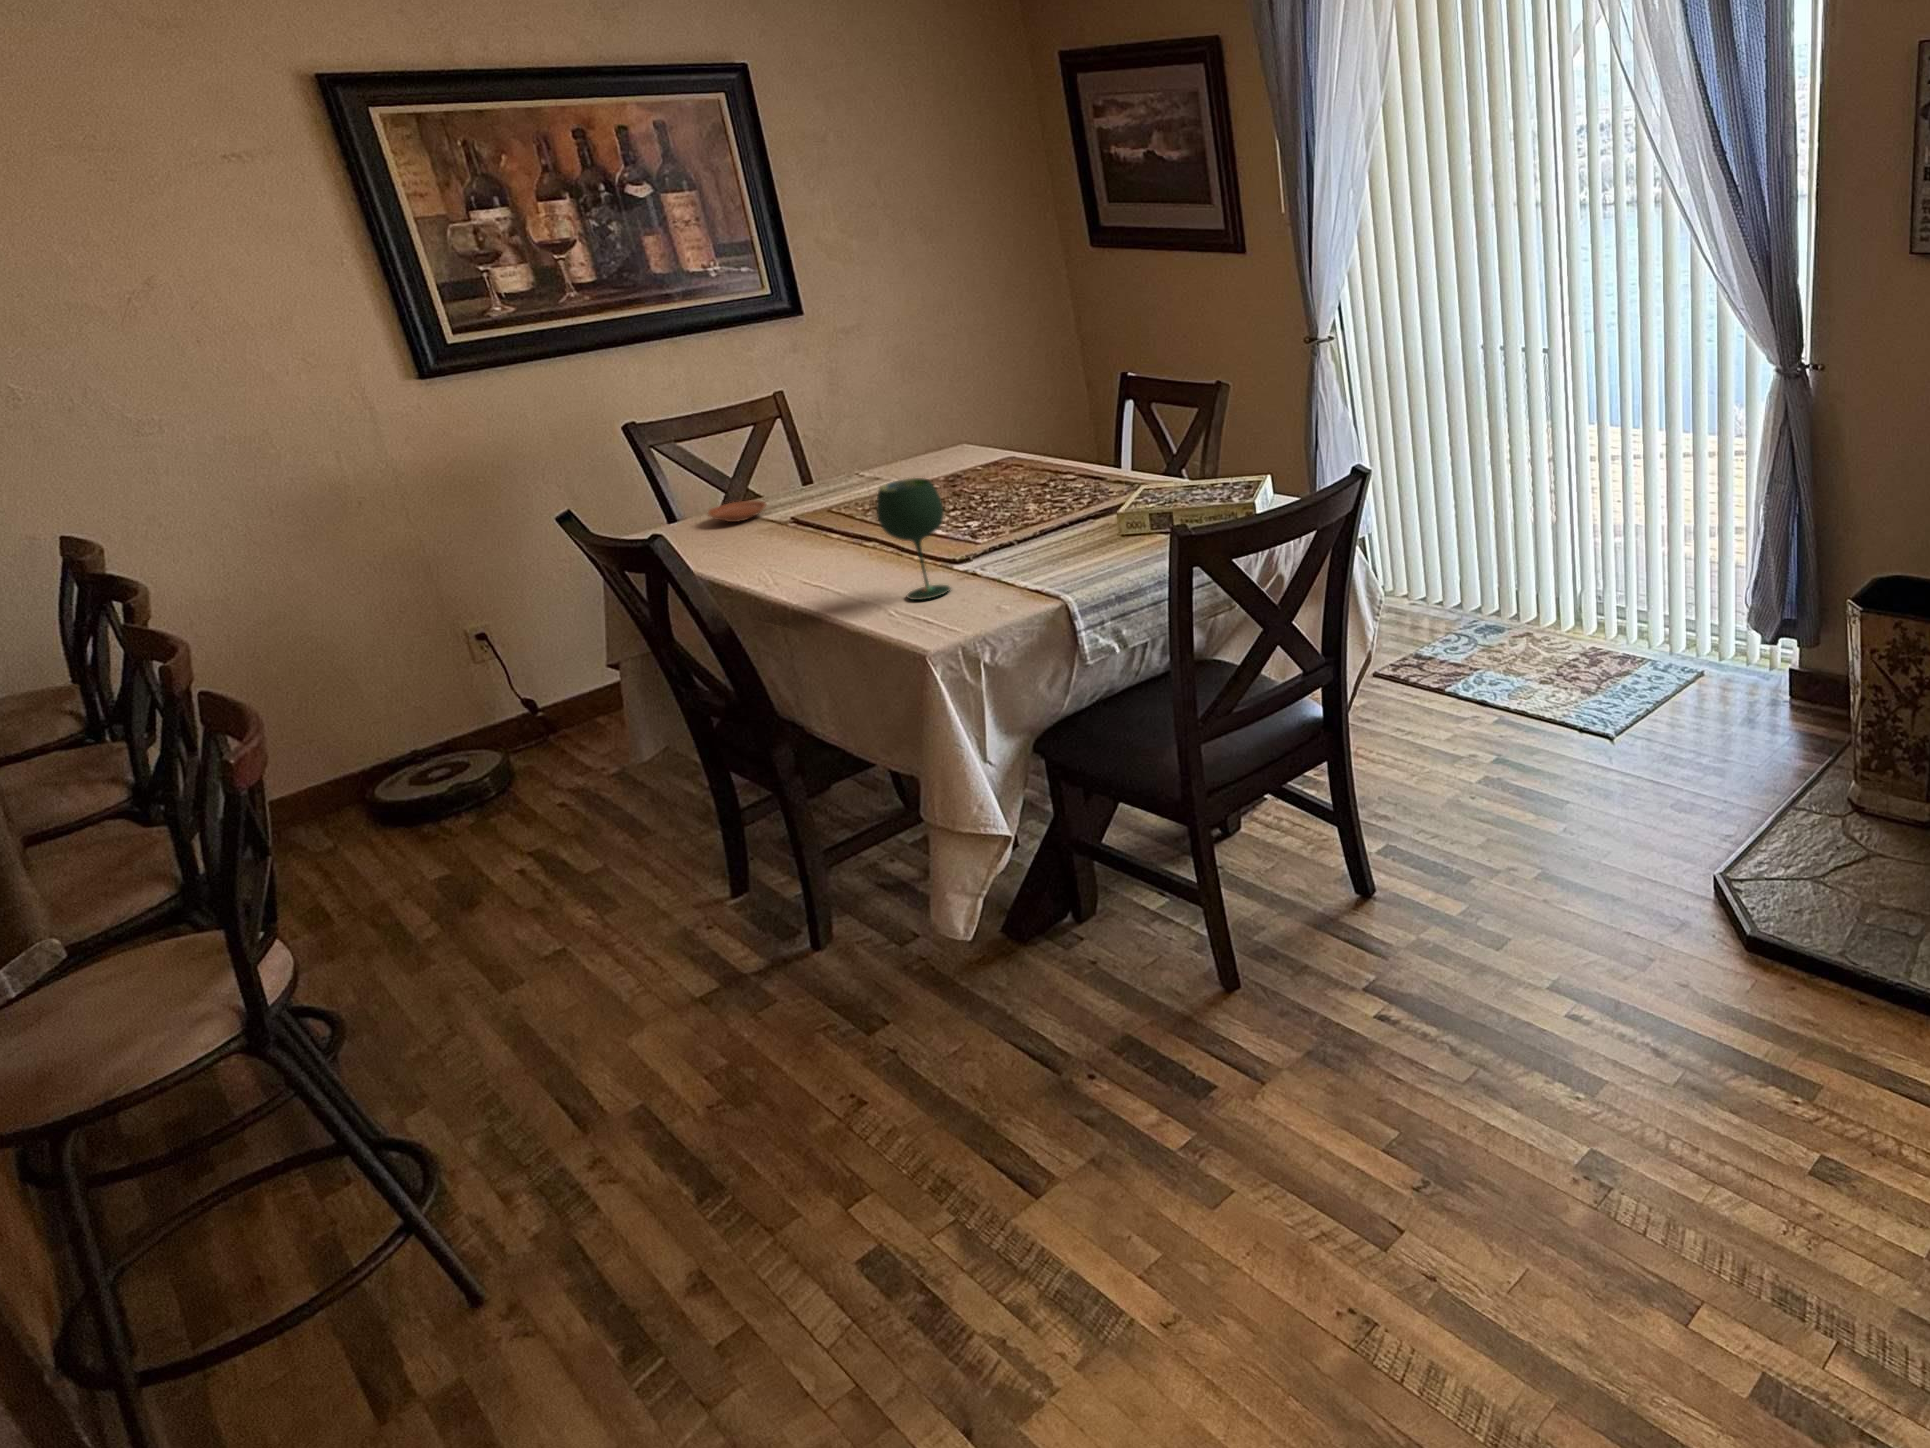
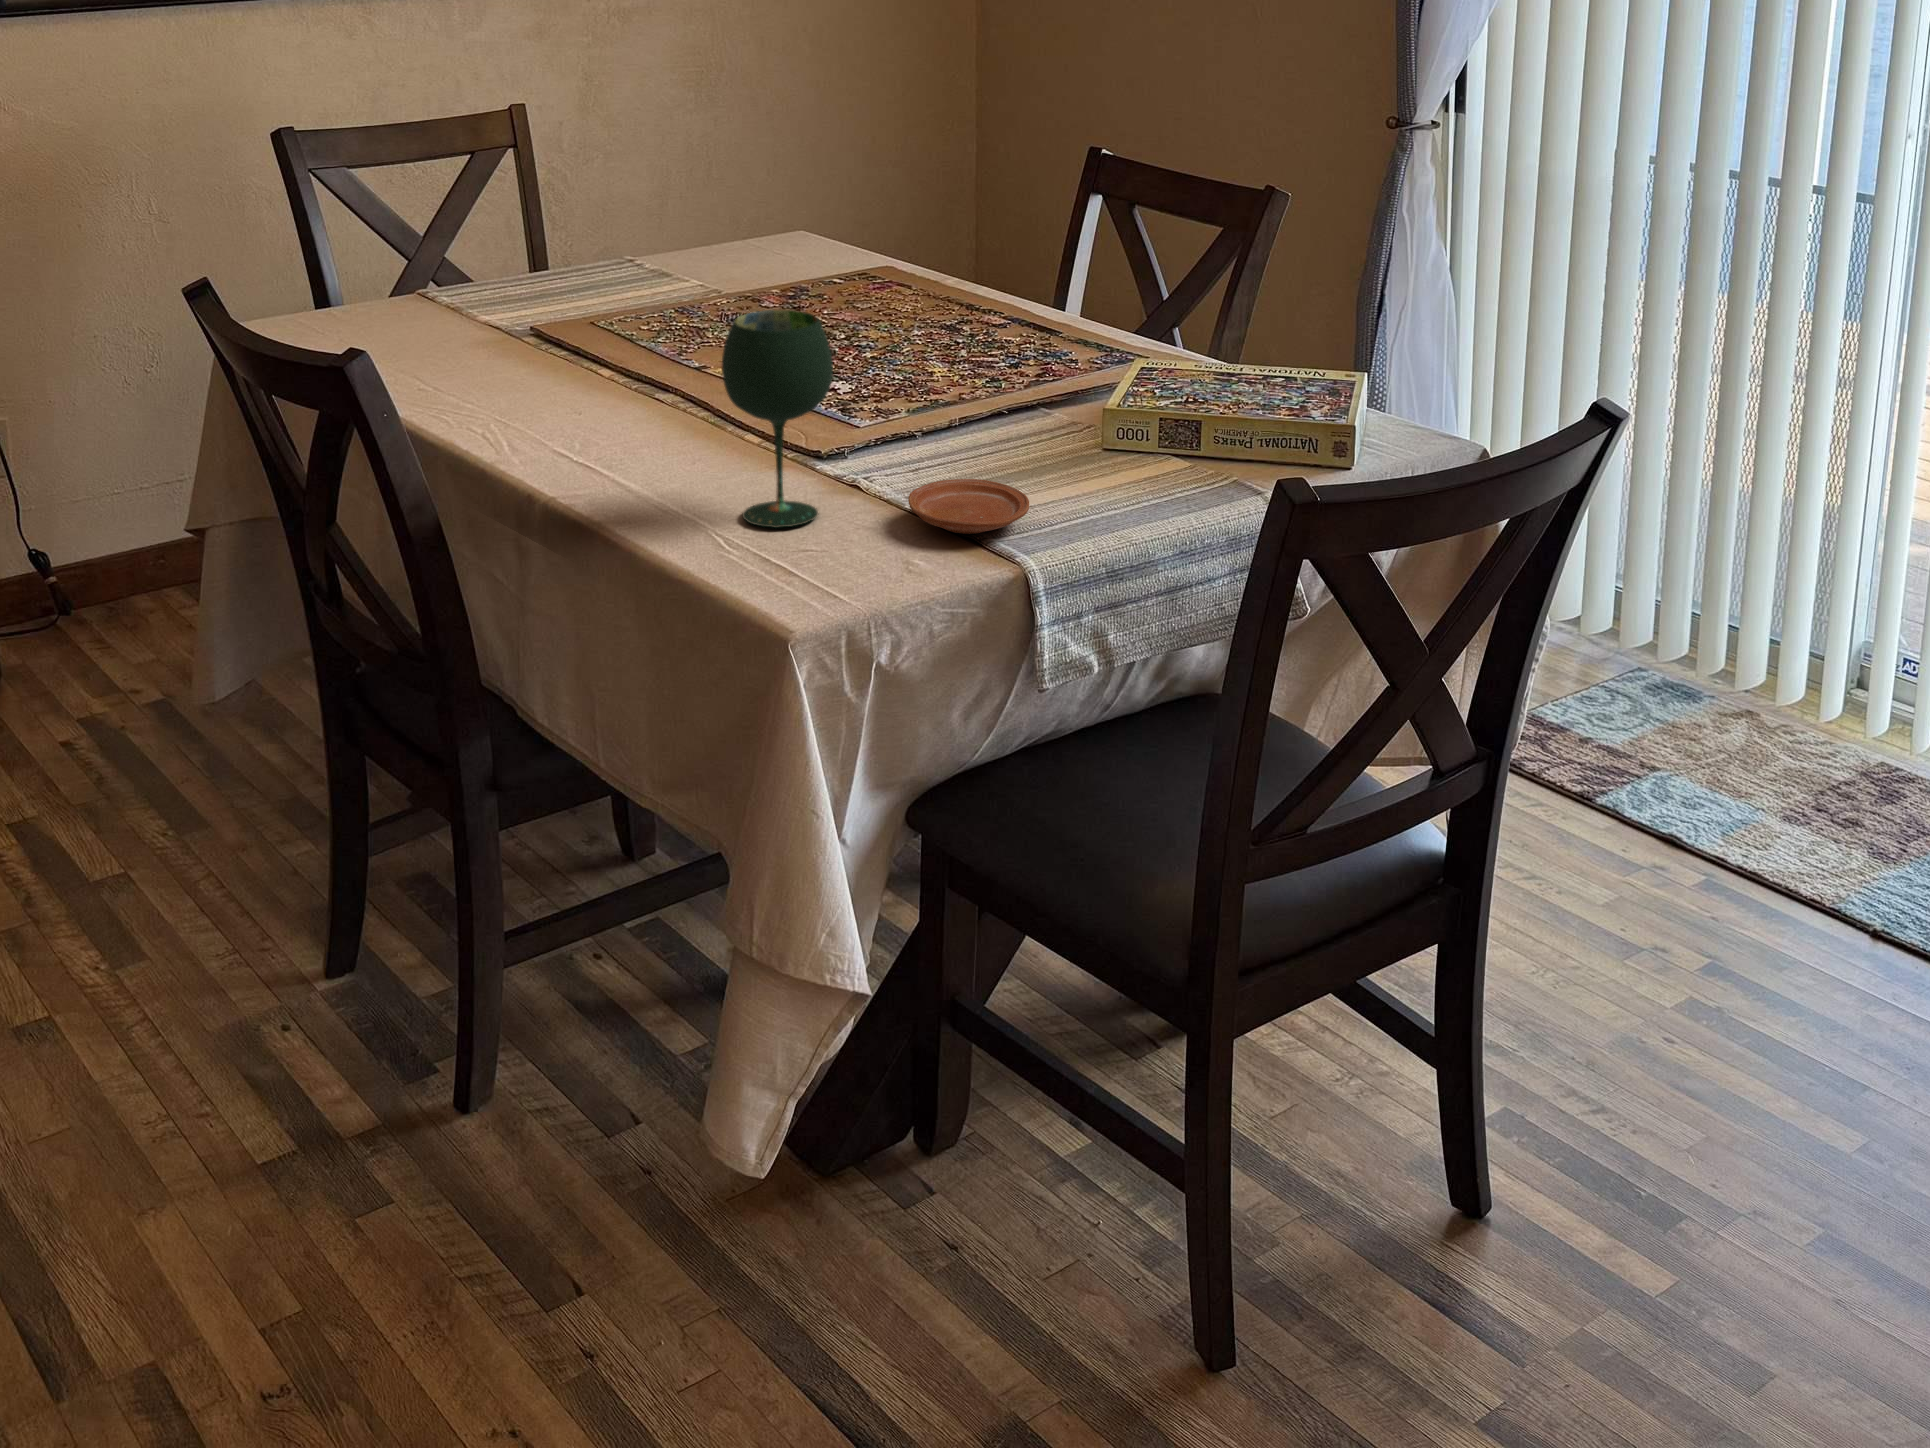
plate: present [708,500,766,522] -> present [908,479,1029,534]

